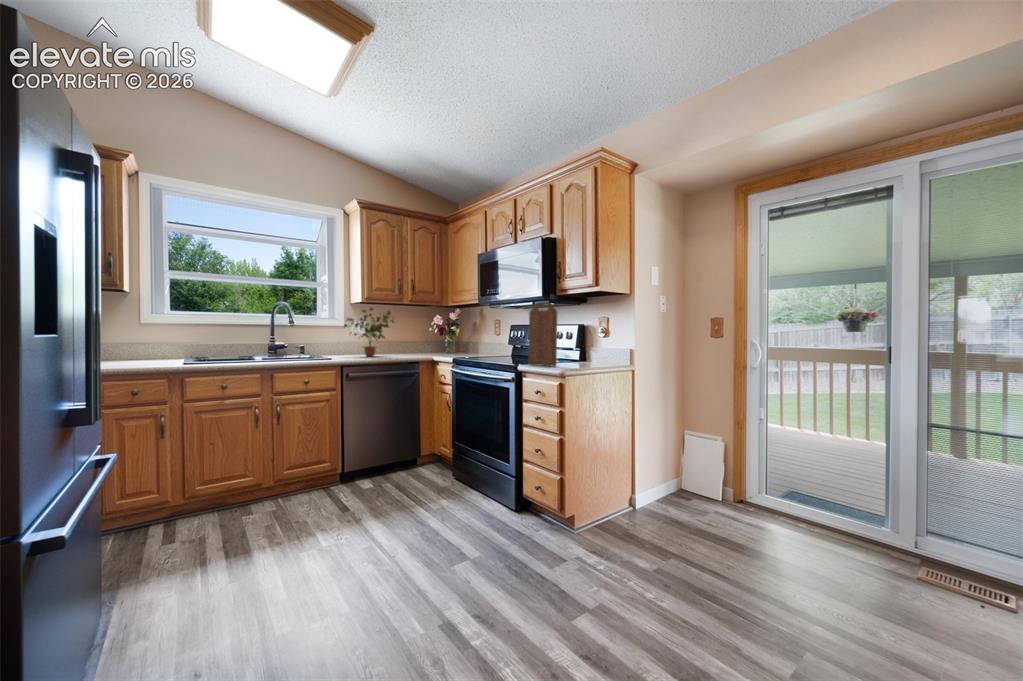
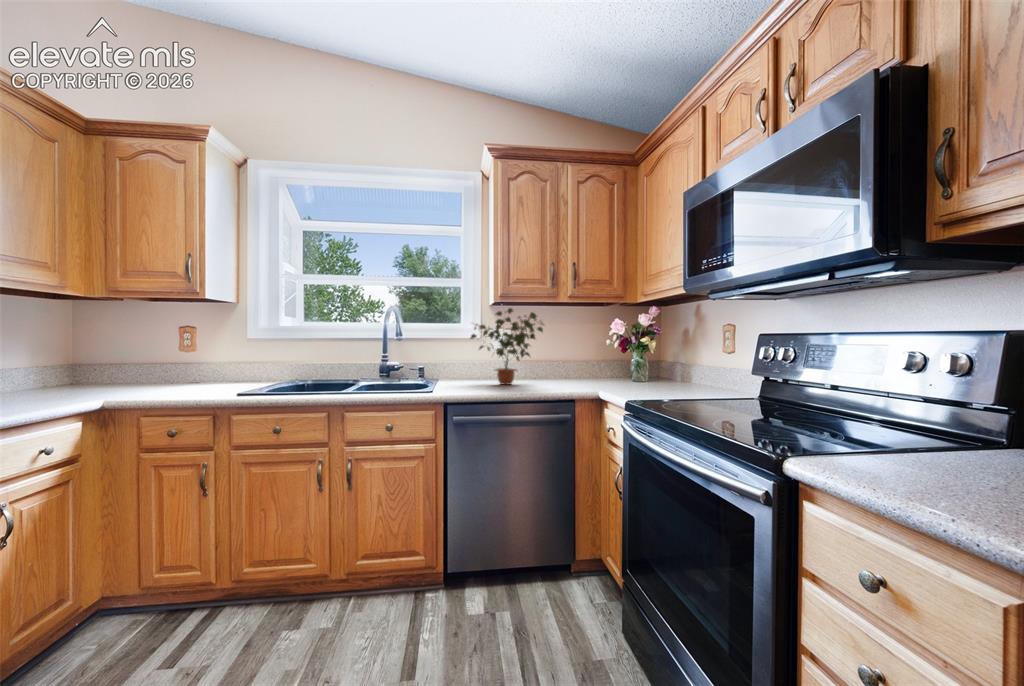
cutting board: present [529,302,557,367] -> none [815,263,945,487]

